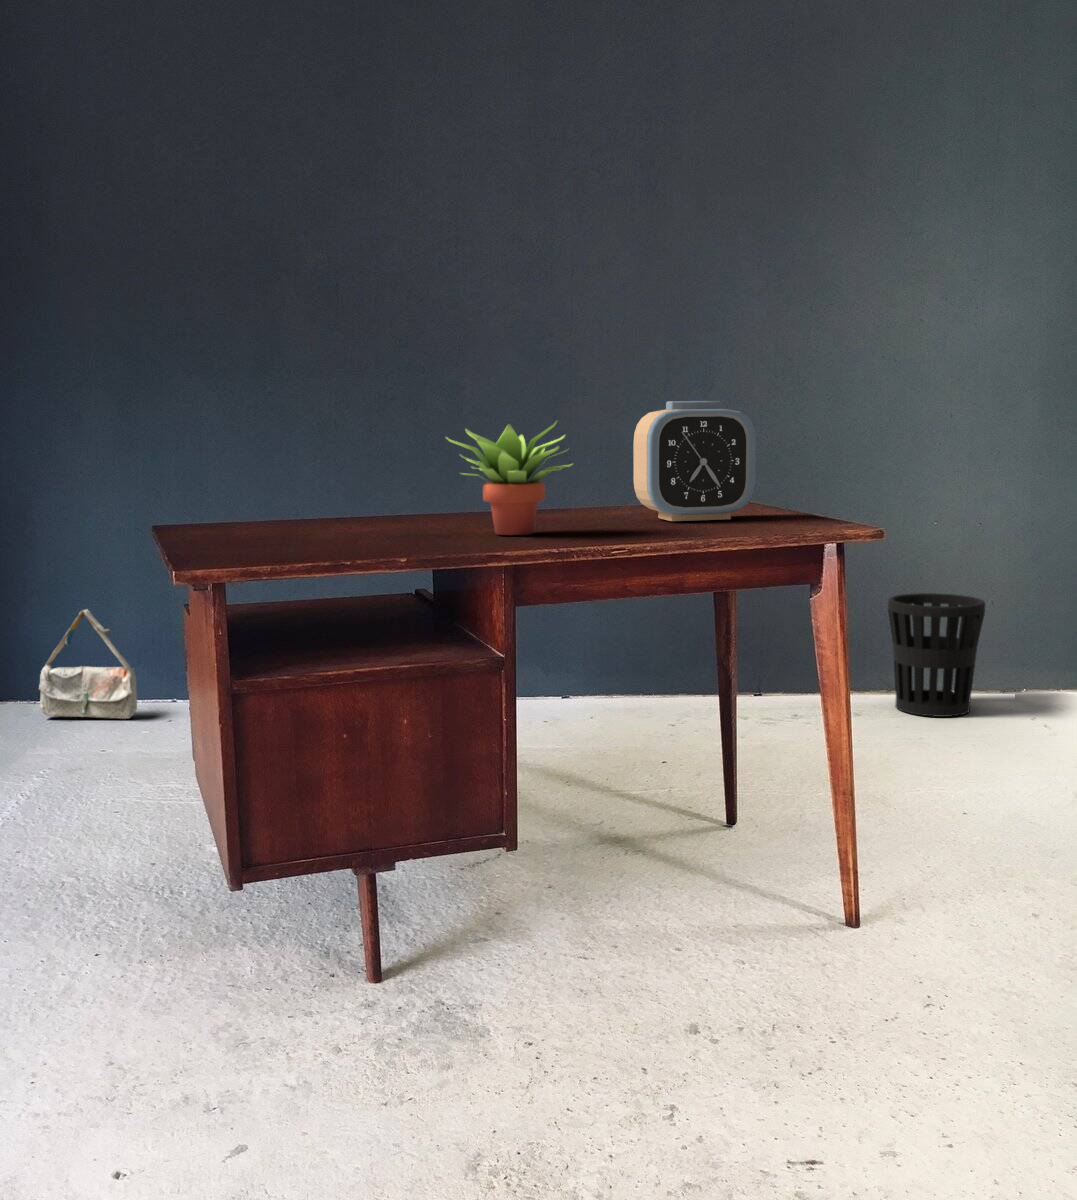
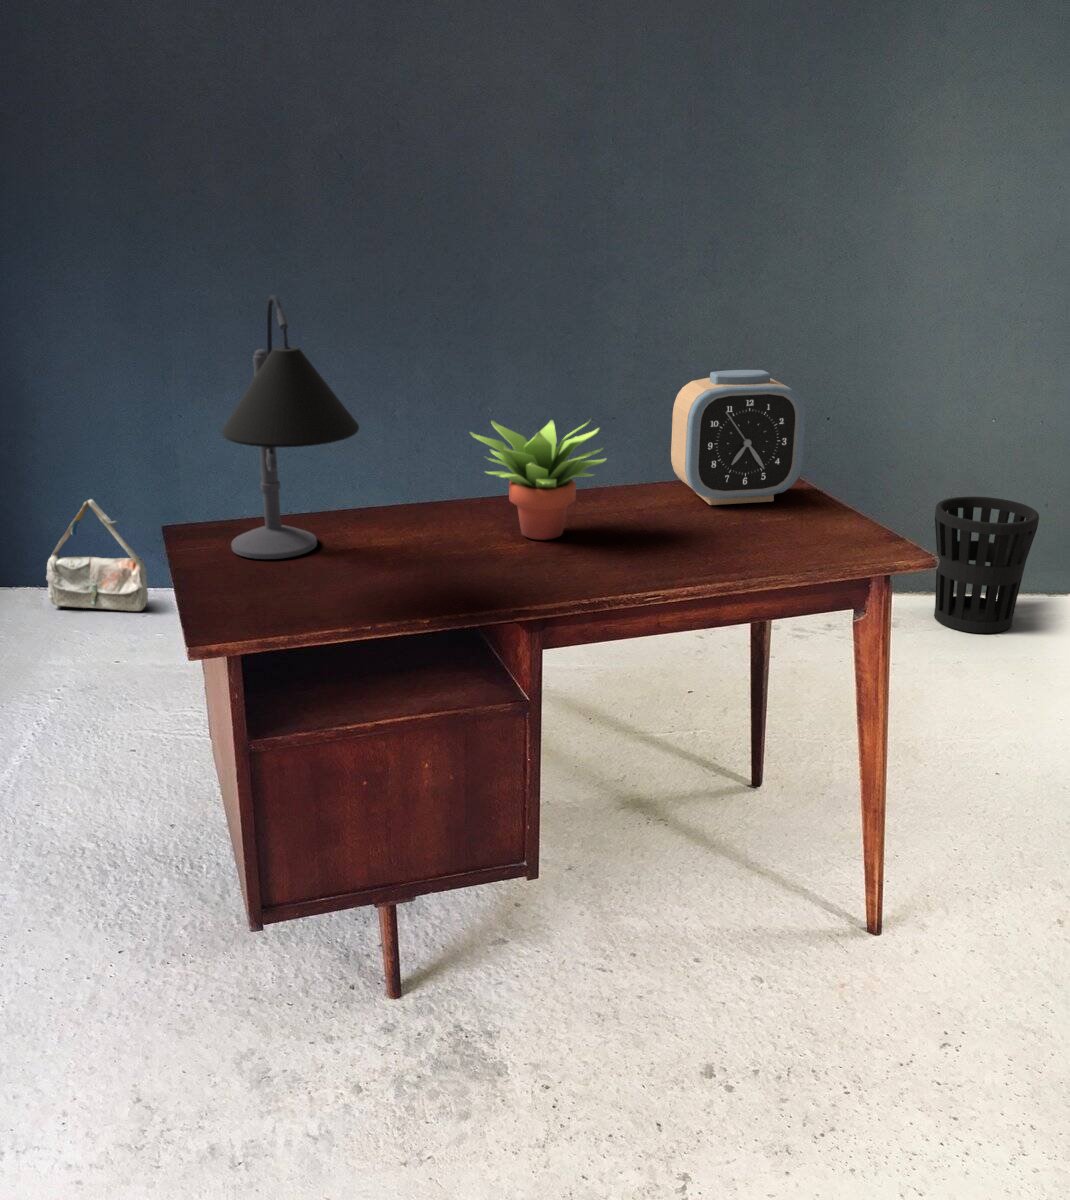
desk lamp: none [215,283,343,547] -> present [222,295,359,559]

